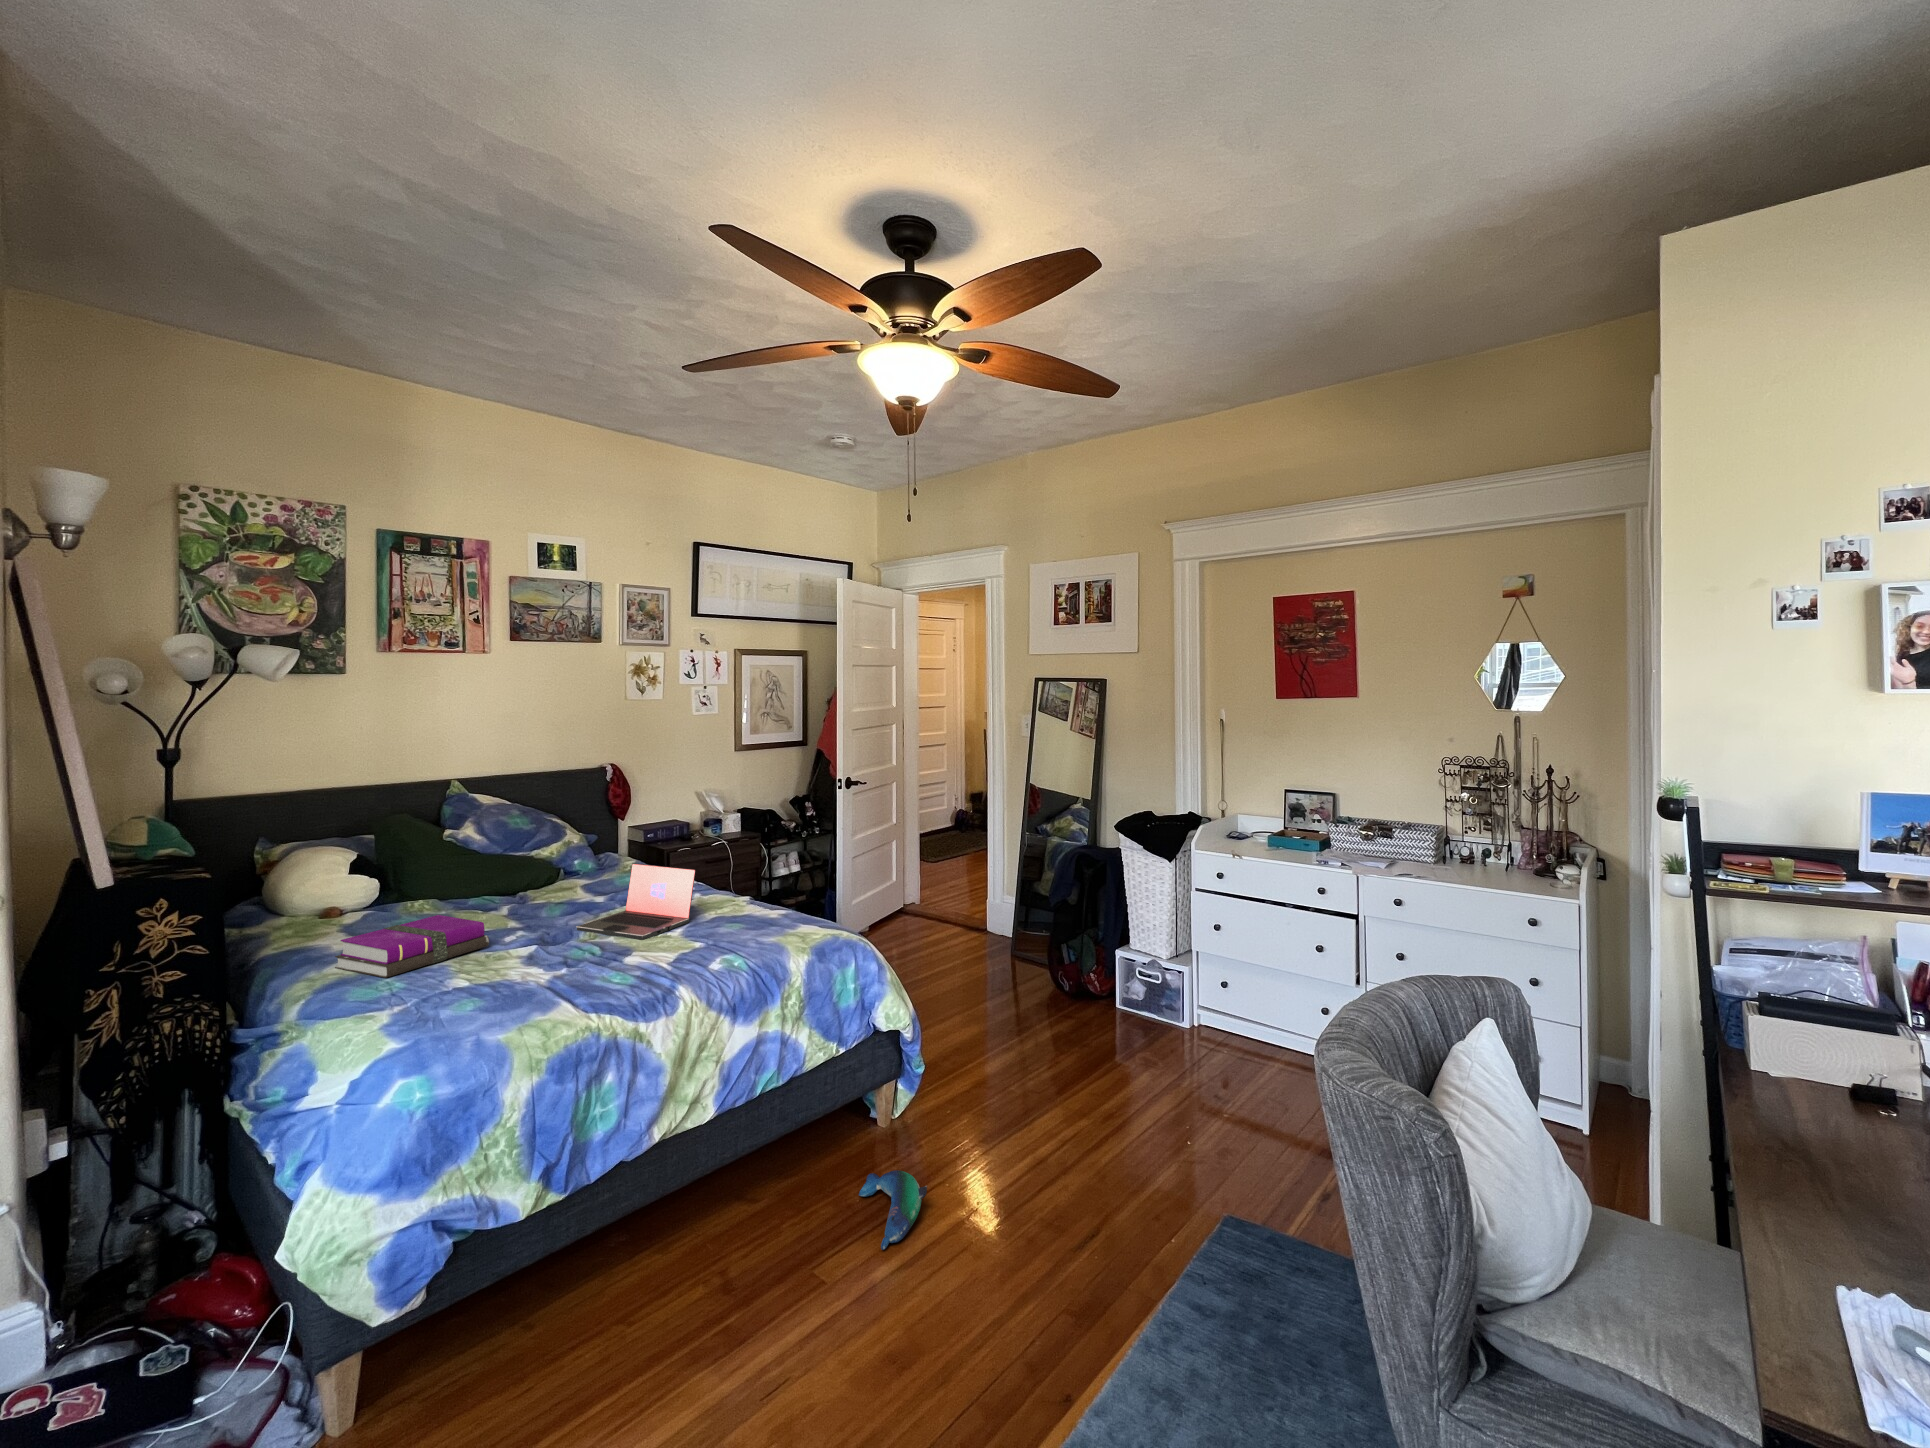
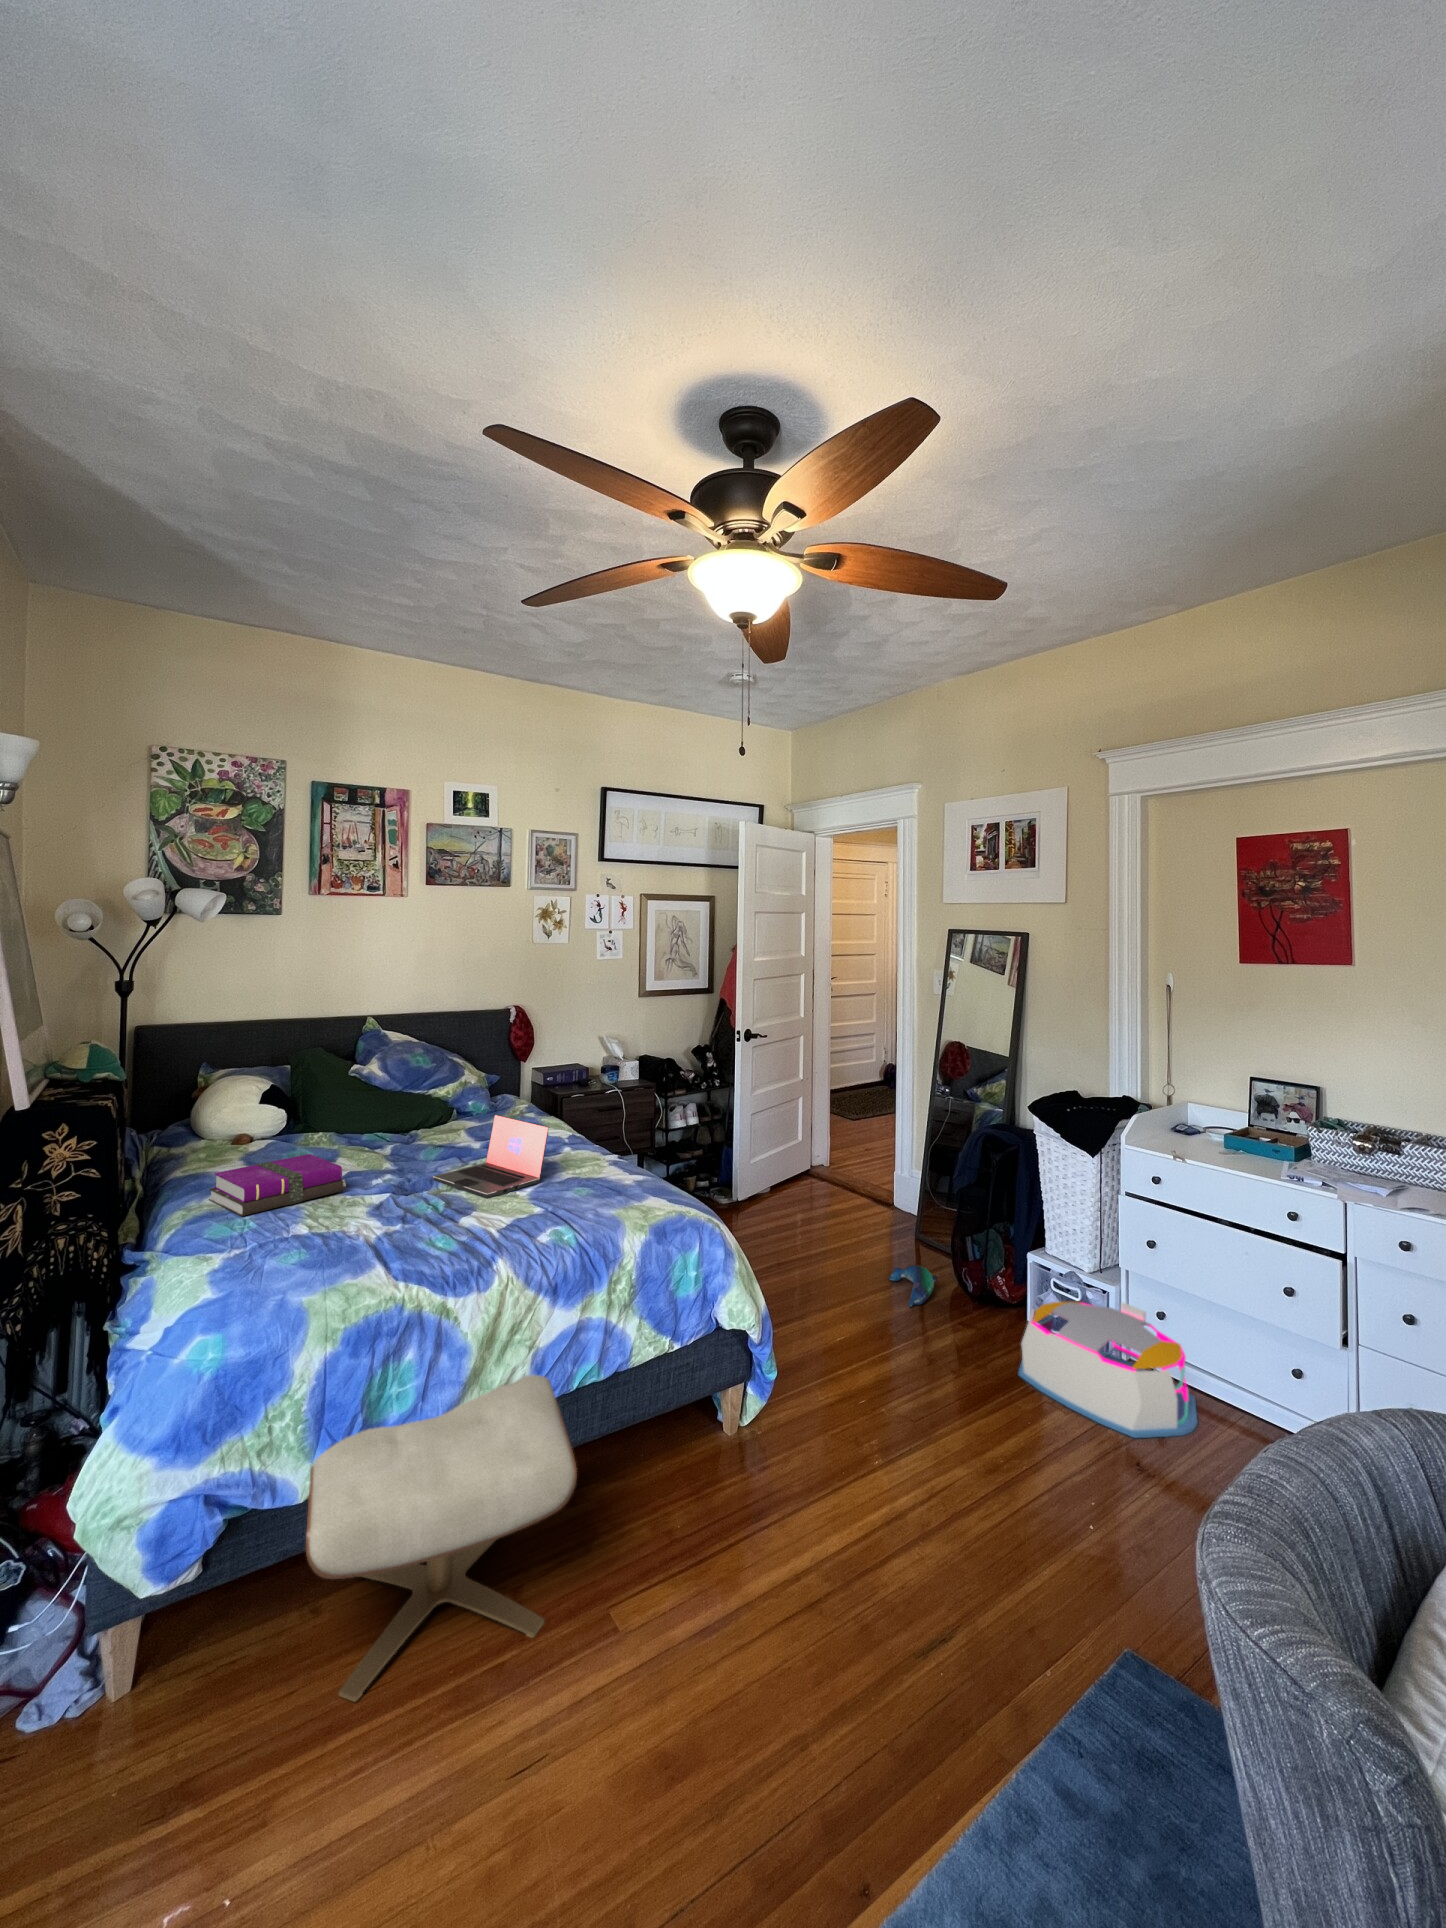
storage bin: none [1116,978,1255,1078] -> present [1019,1301,1198,1438]
ottoman: none [508,1086,779,1384] -> present [306,1374,577,1702]
plush toy: present [859,1170,927,1250] -> present [889,1265,938,1307]

